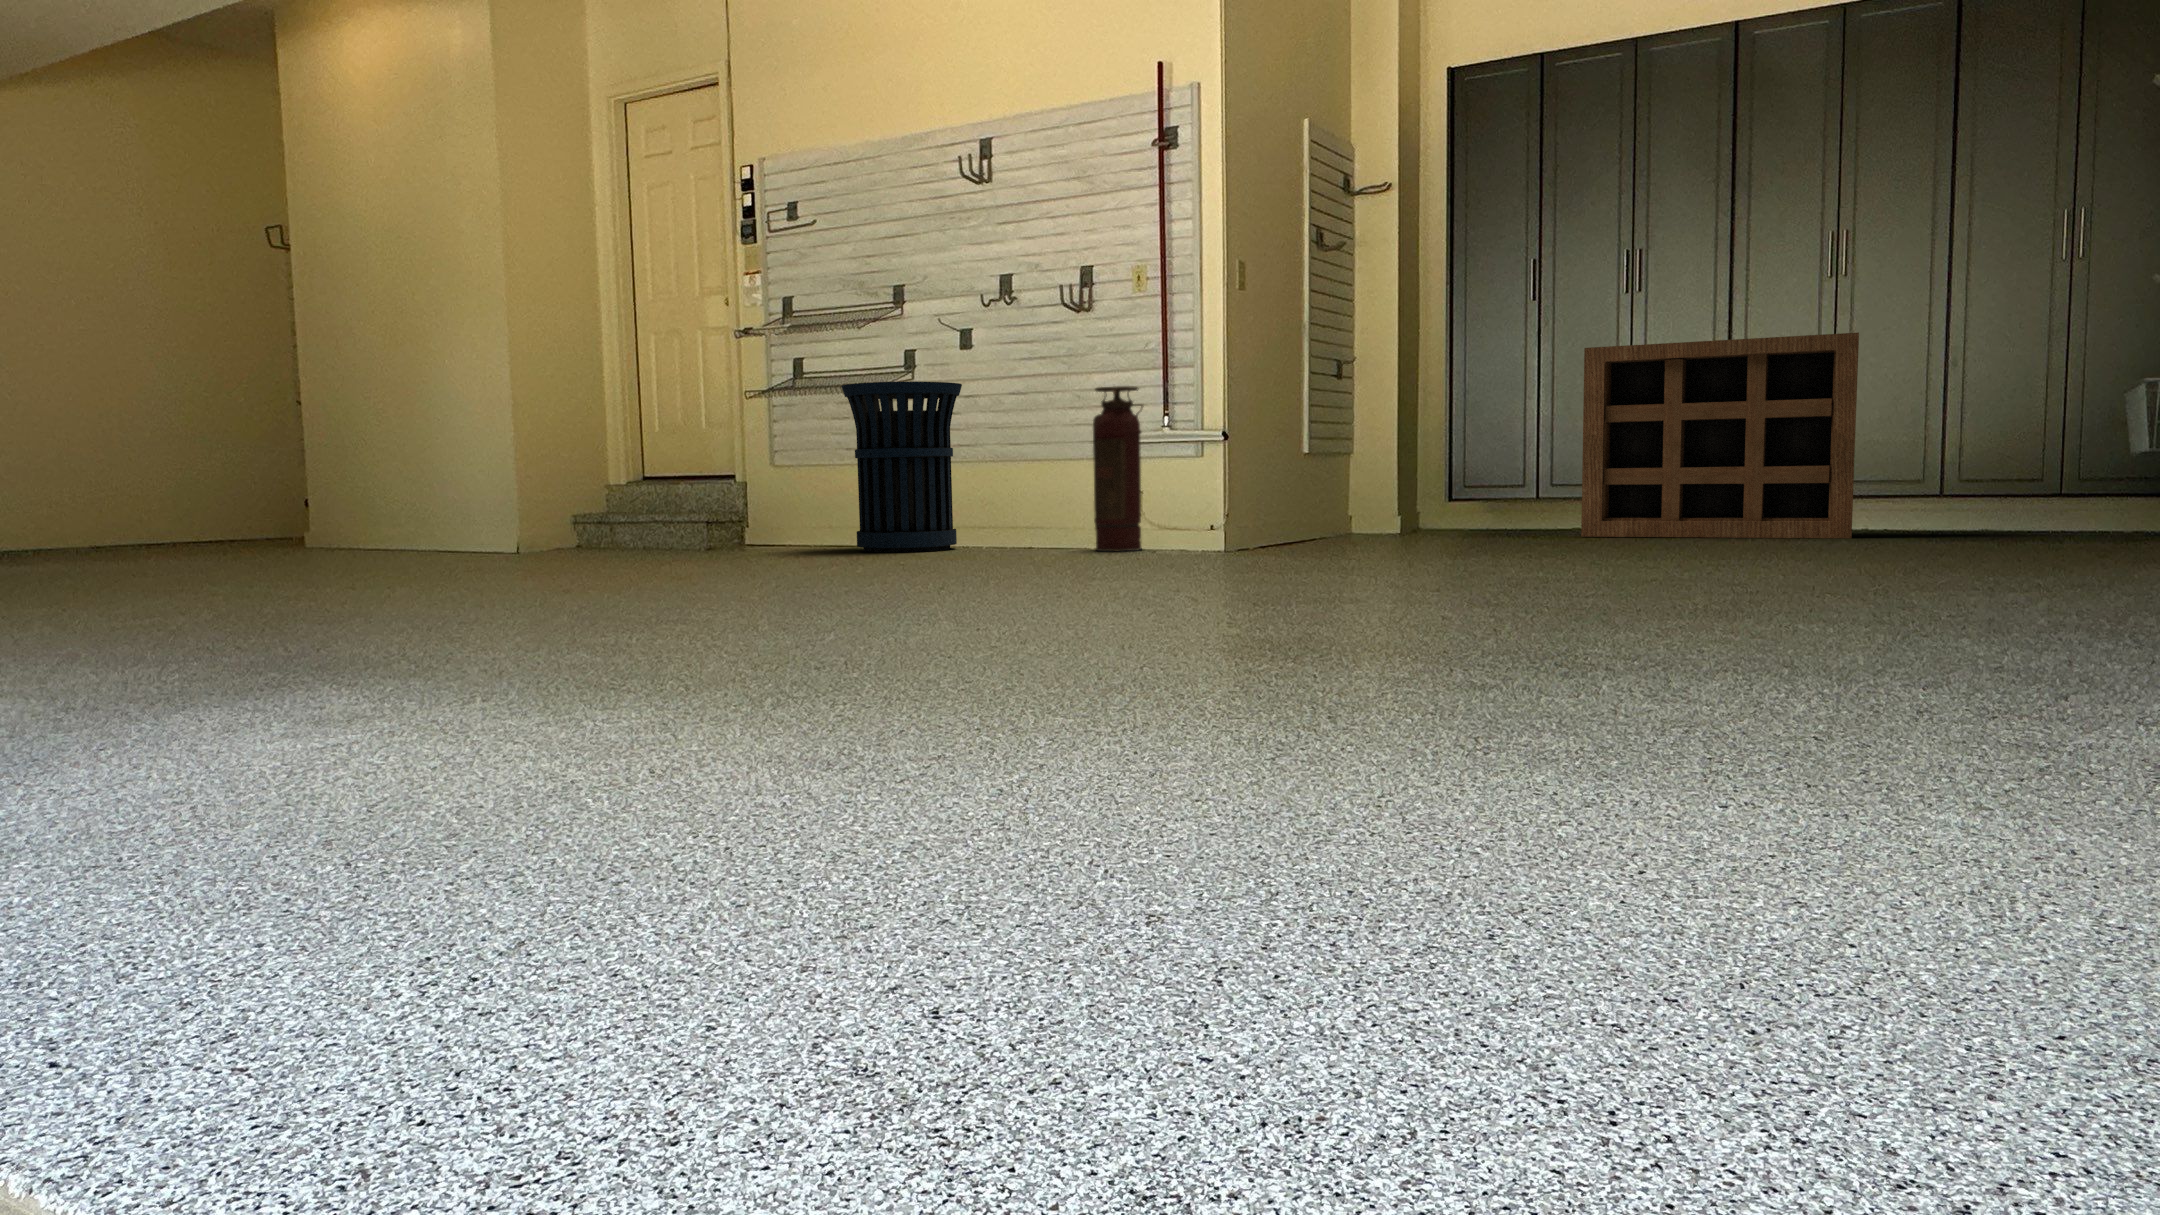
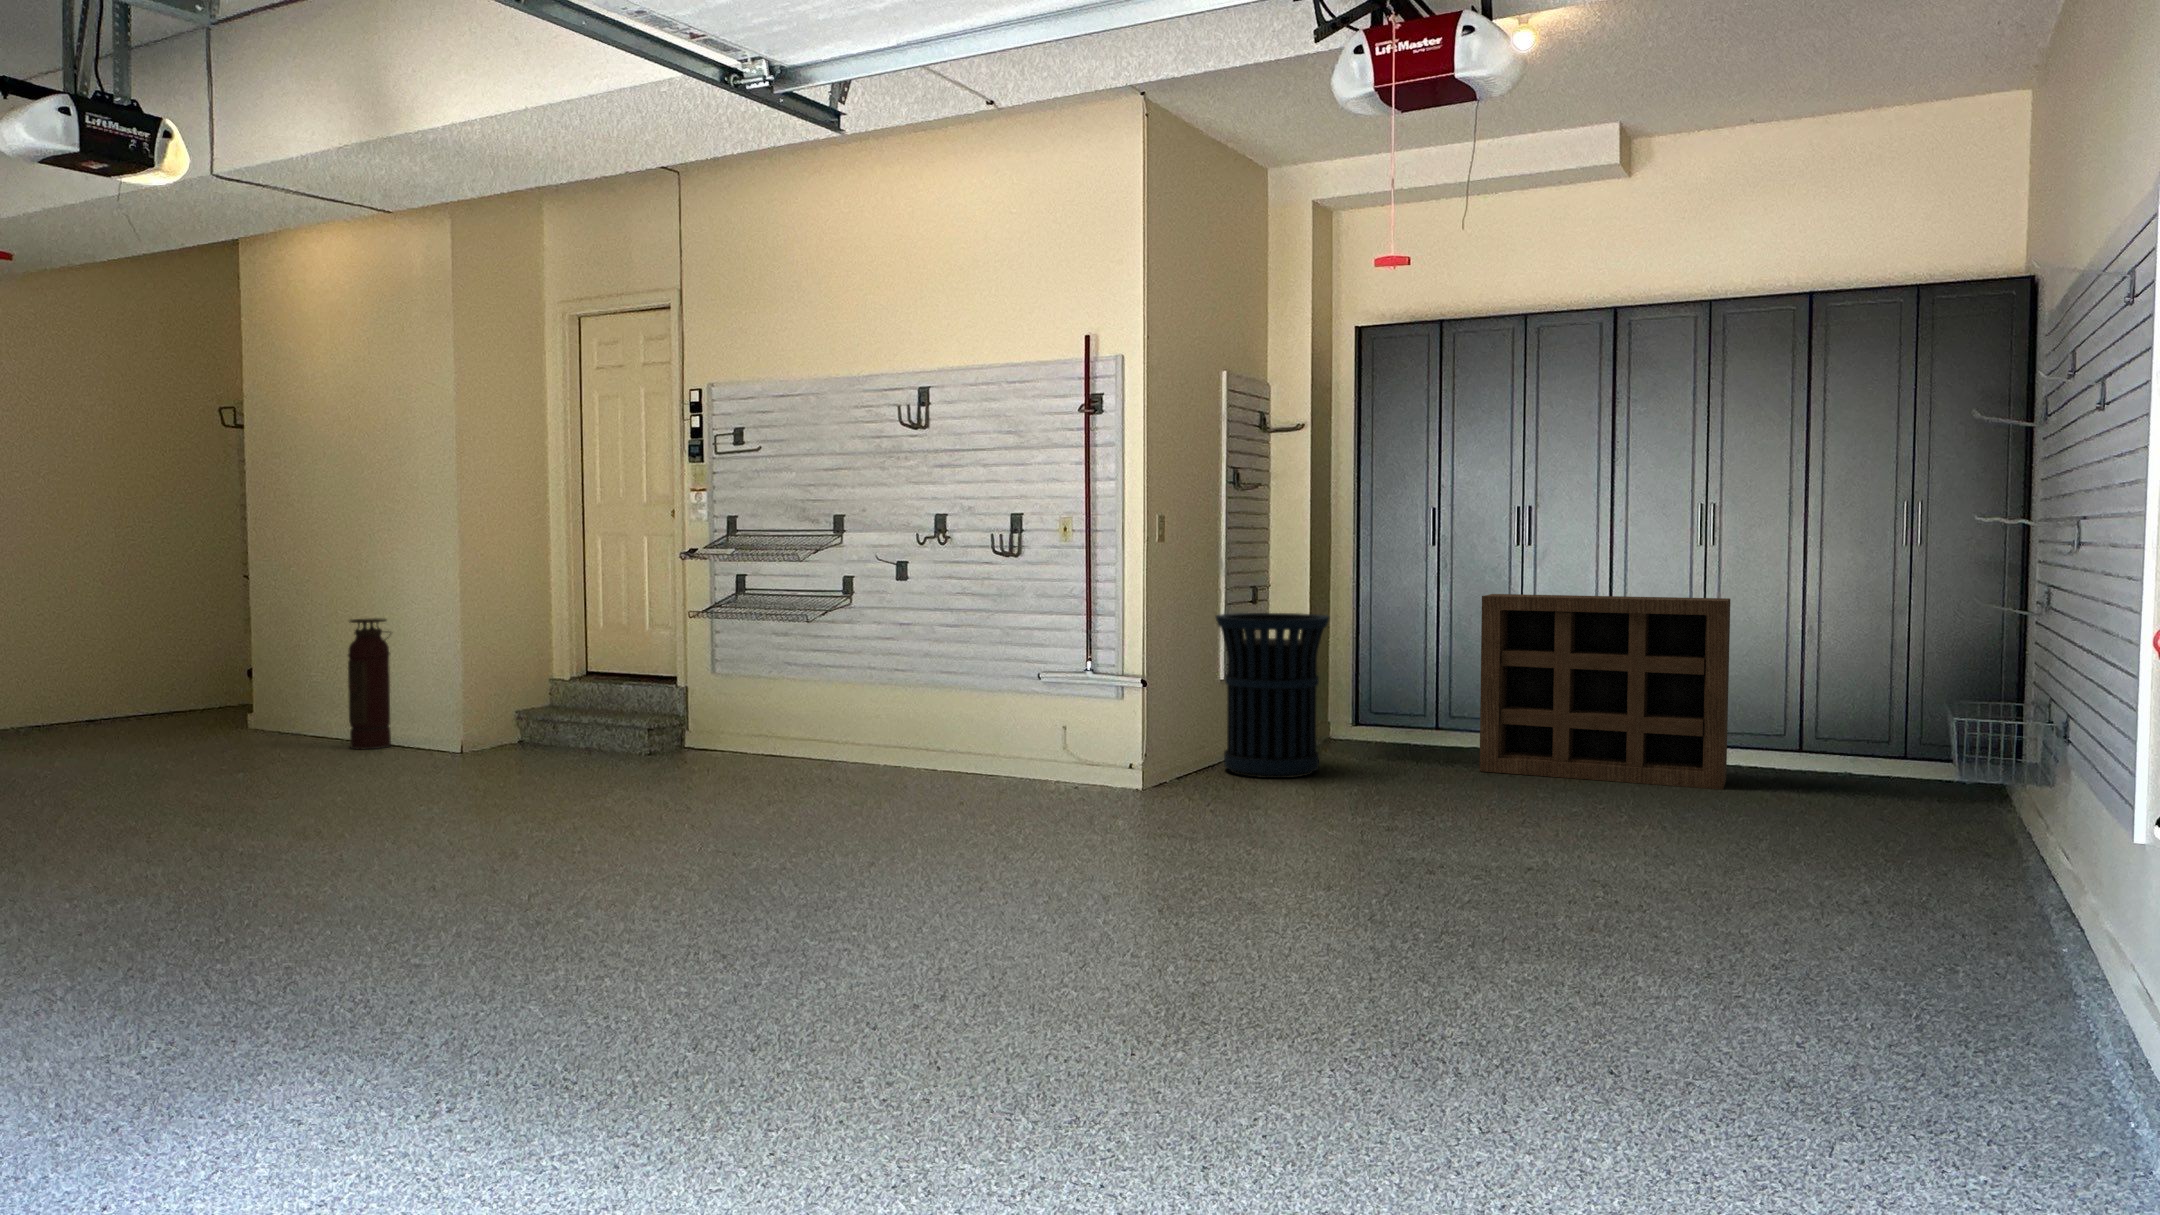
trash can: present [841,382,962,553] -> present [1216,613,1329,778]
fire extinguisher: present [1093,386,1143,551] -> present [348,618,391,749]

